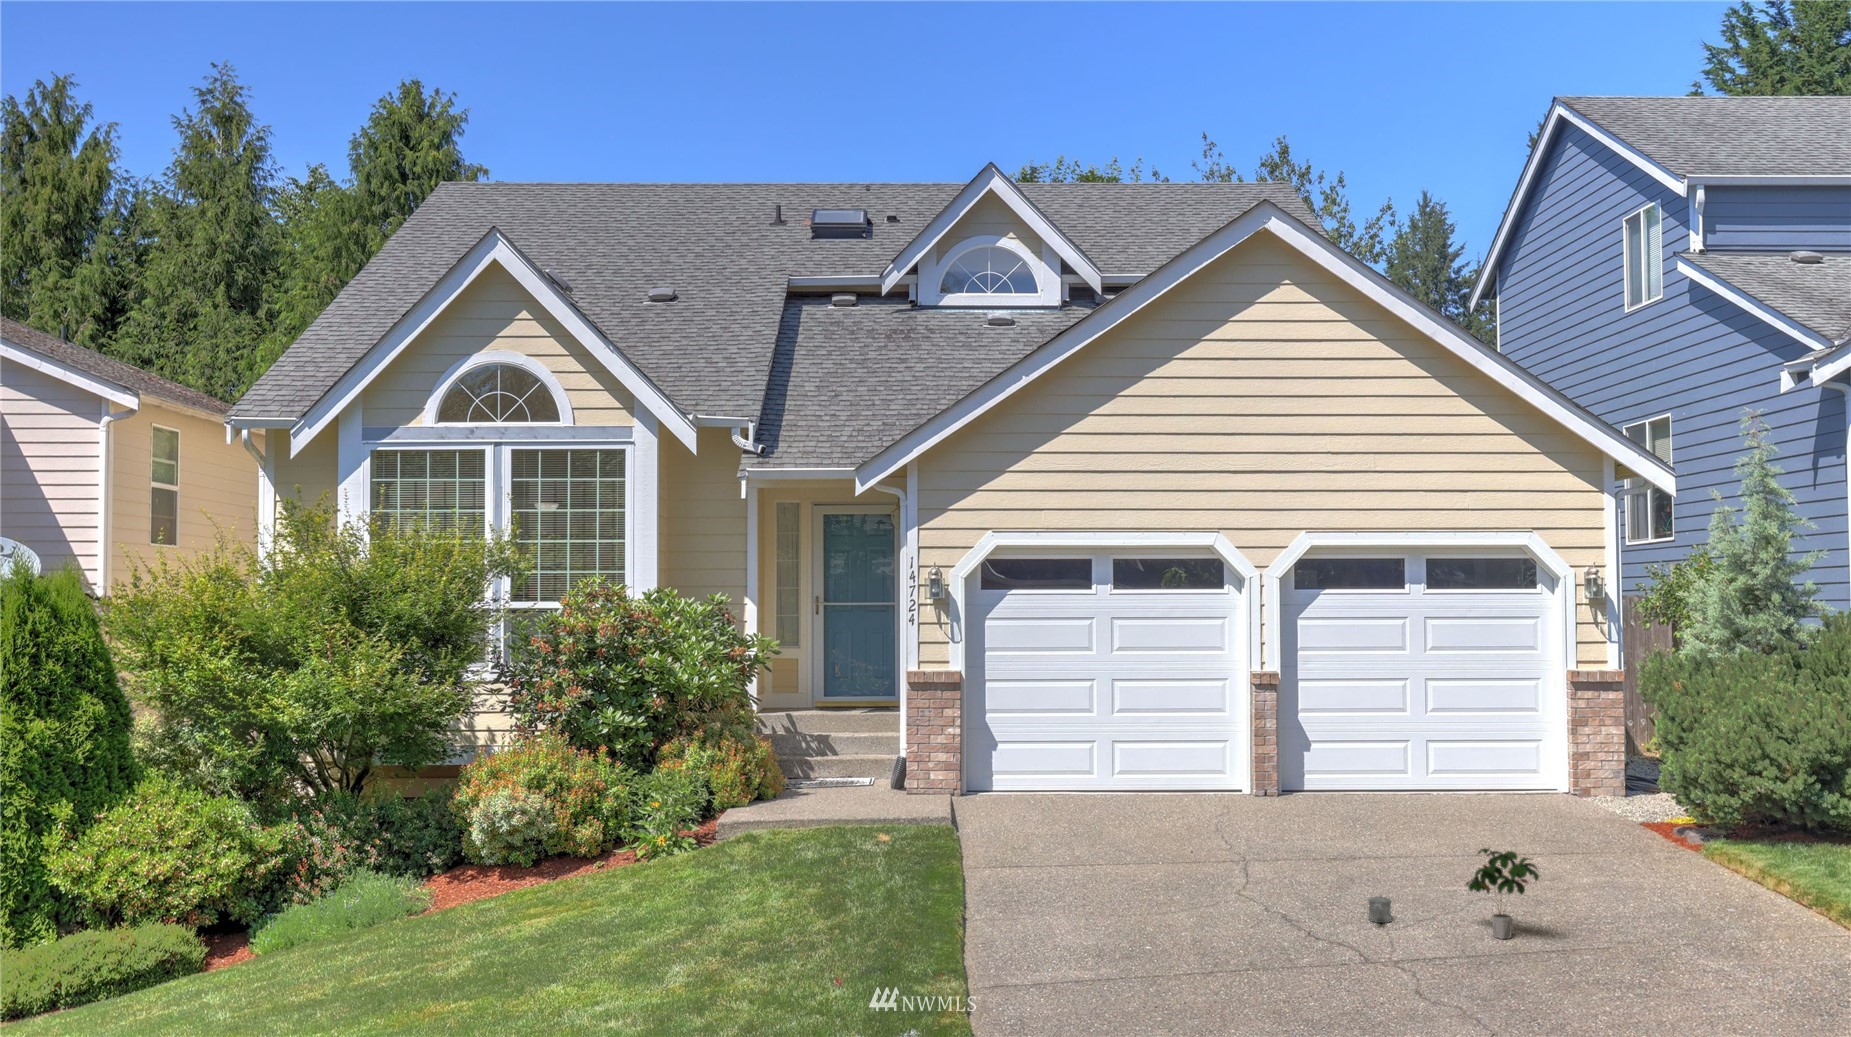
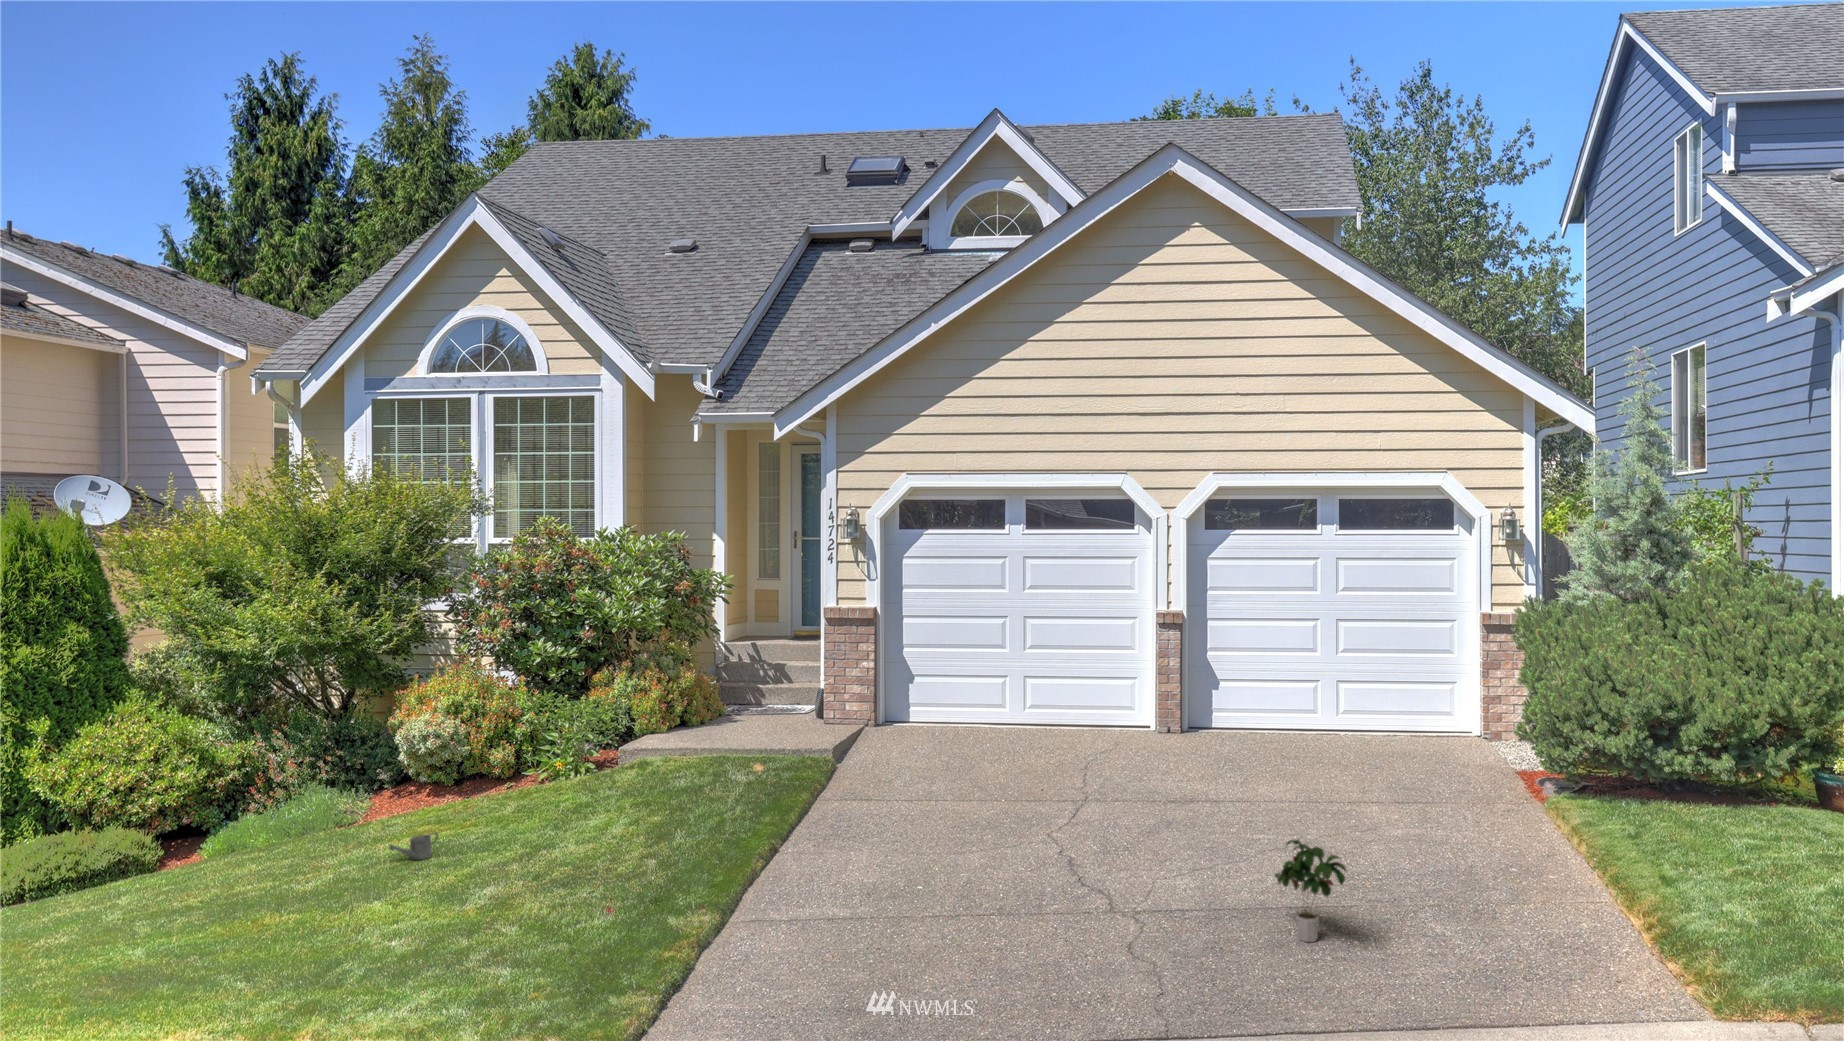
watering can: present [1368,894,1392,923] -> present [389,832,438,860]

